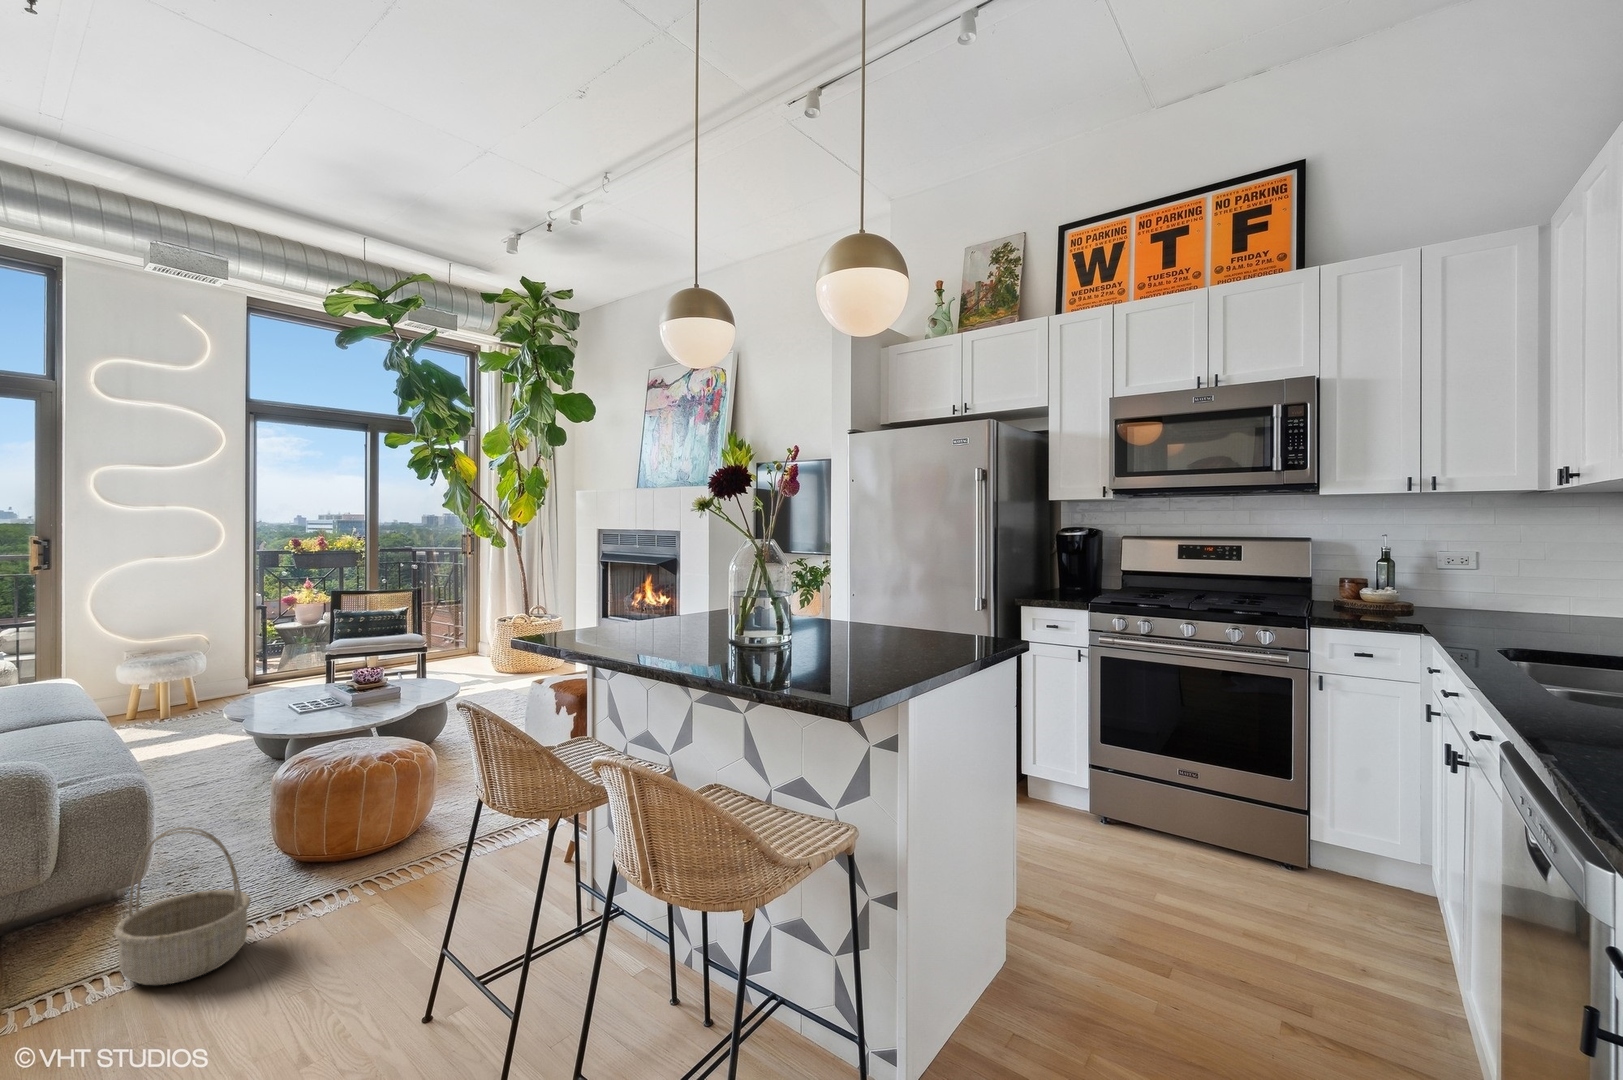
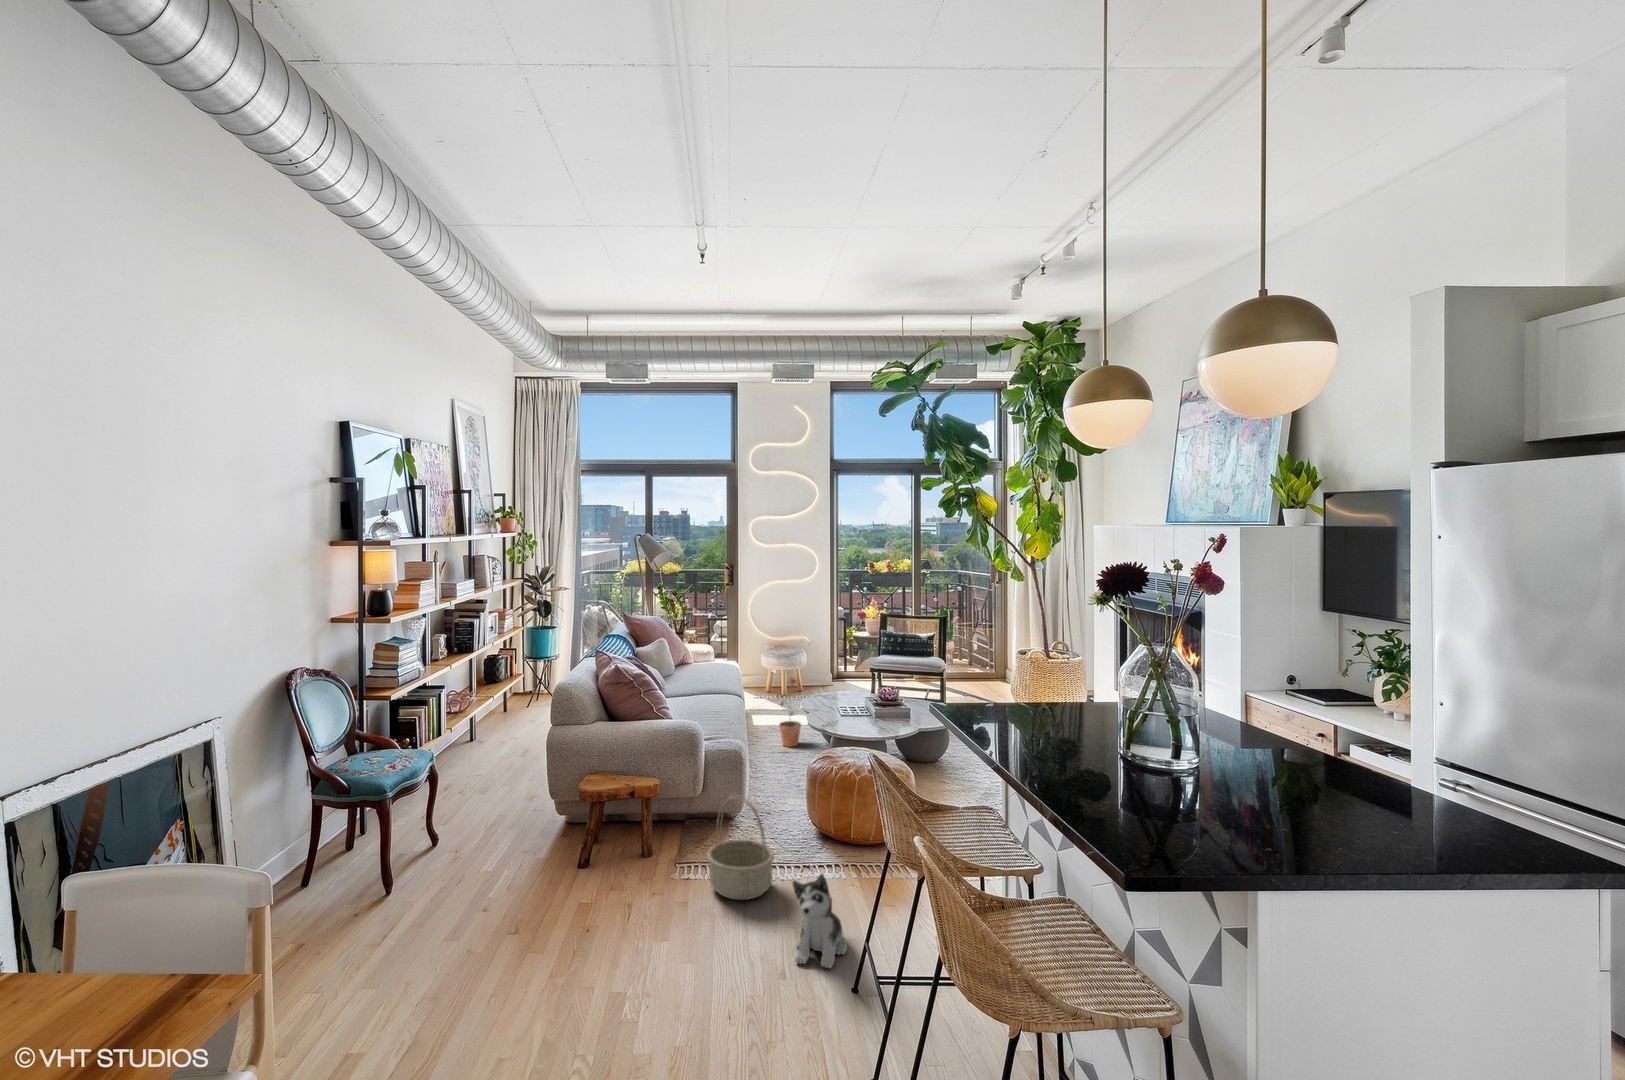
potted plant: none [175,680,224,776] -> present [777,678,801,747]
plush toy: none [314,882,398,1015] -> present [793,874,847,968]

